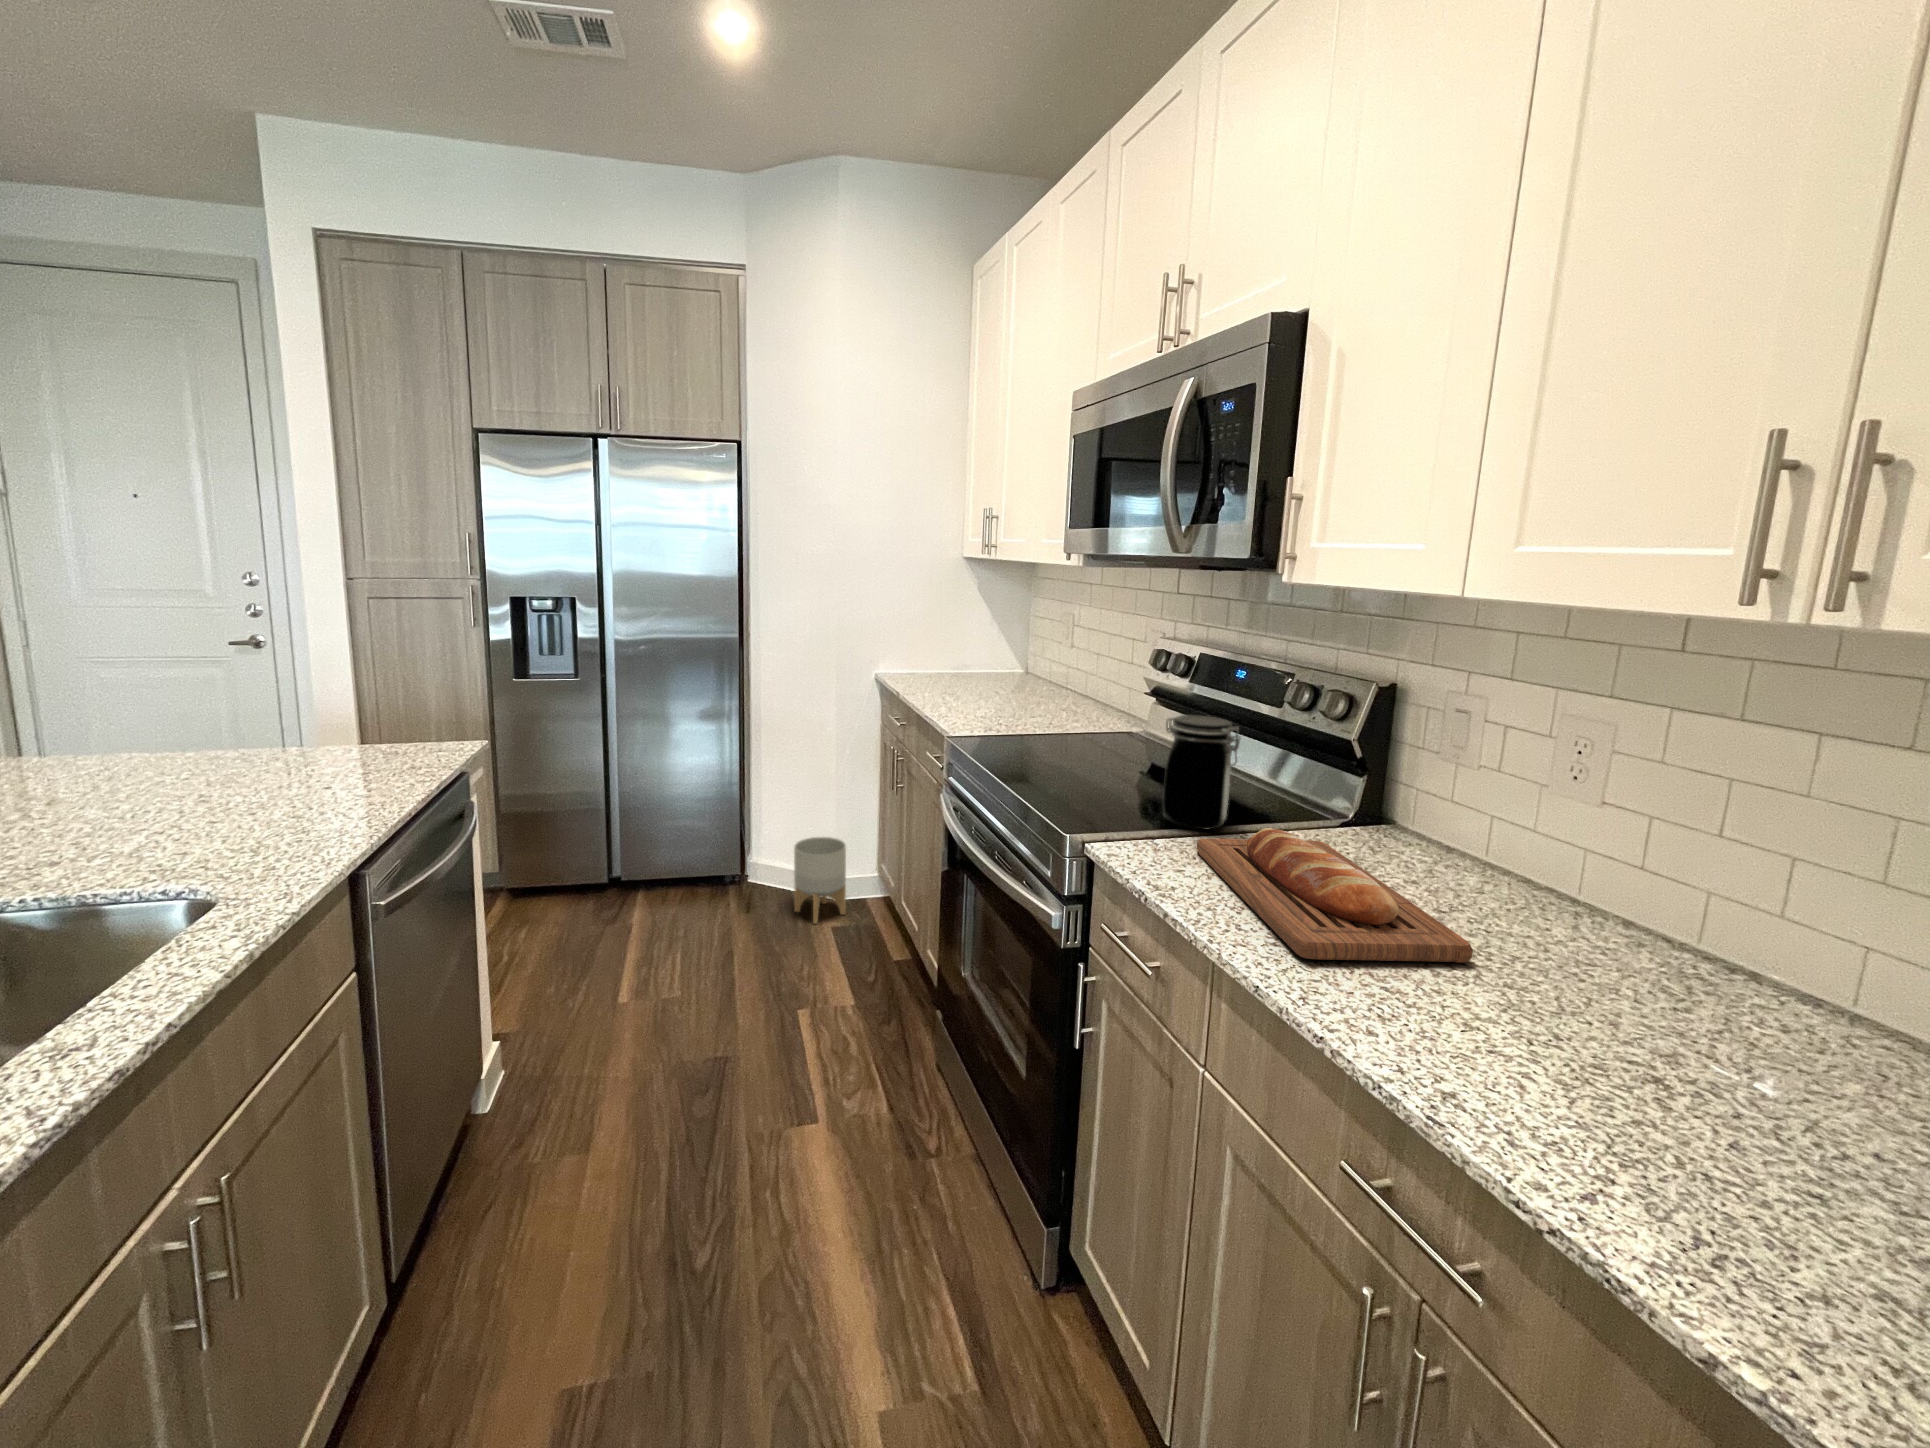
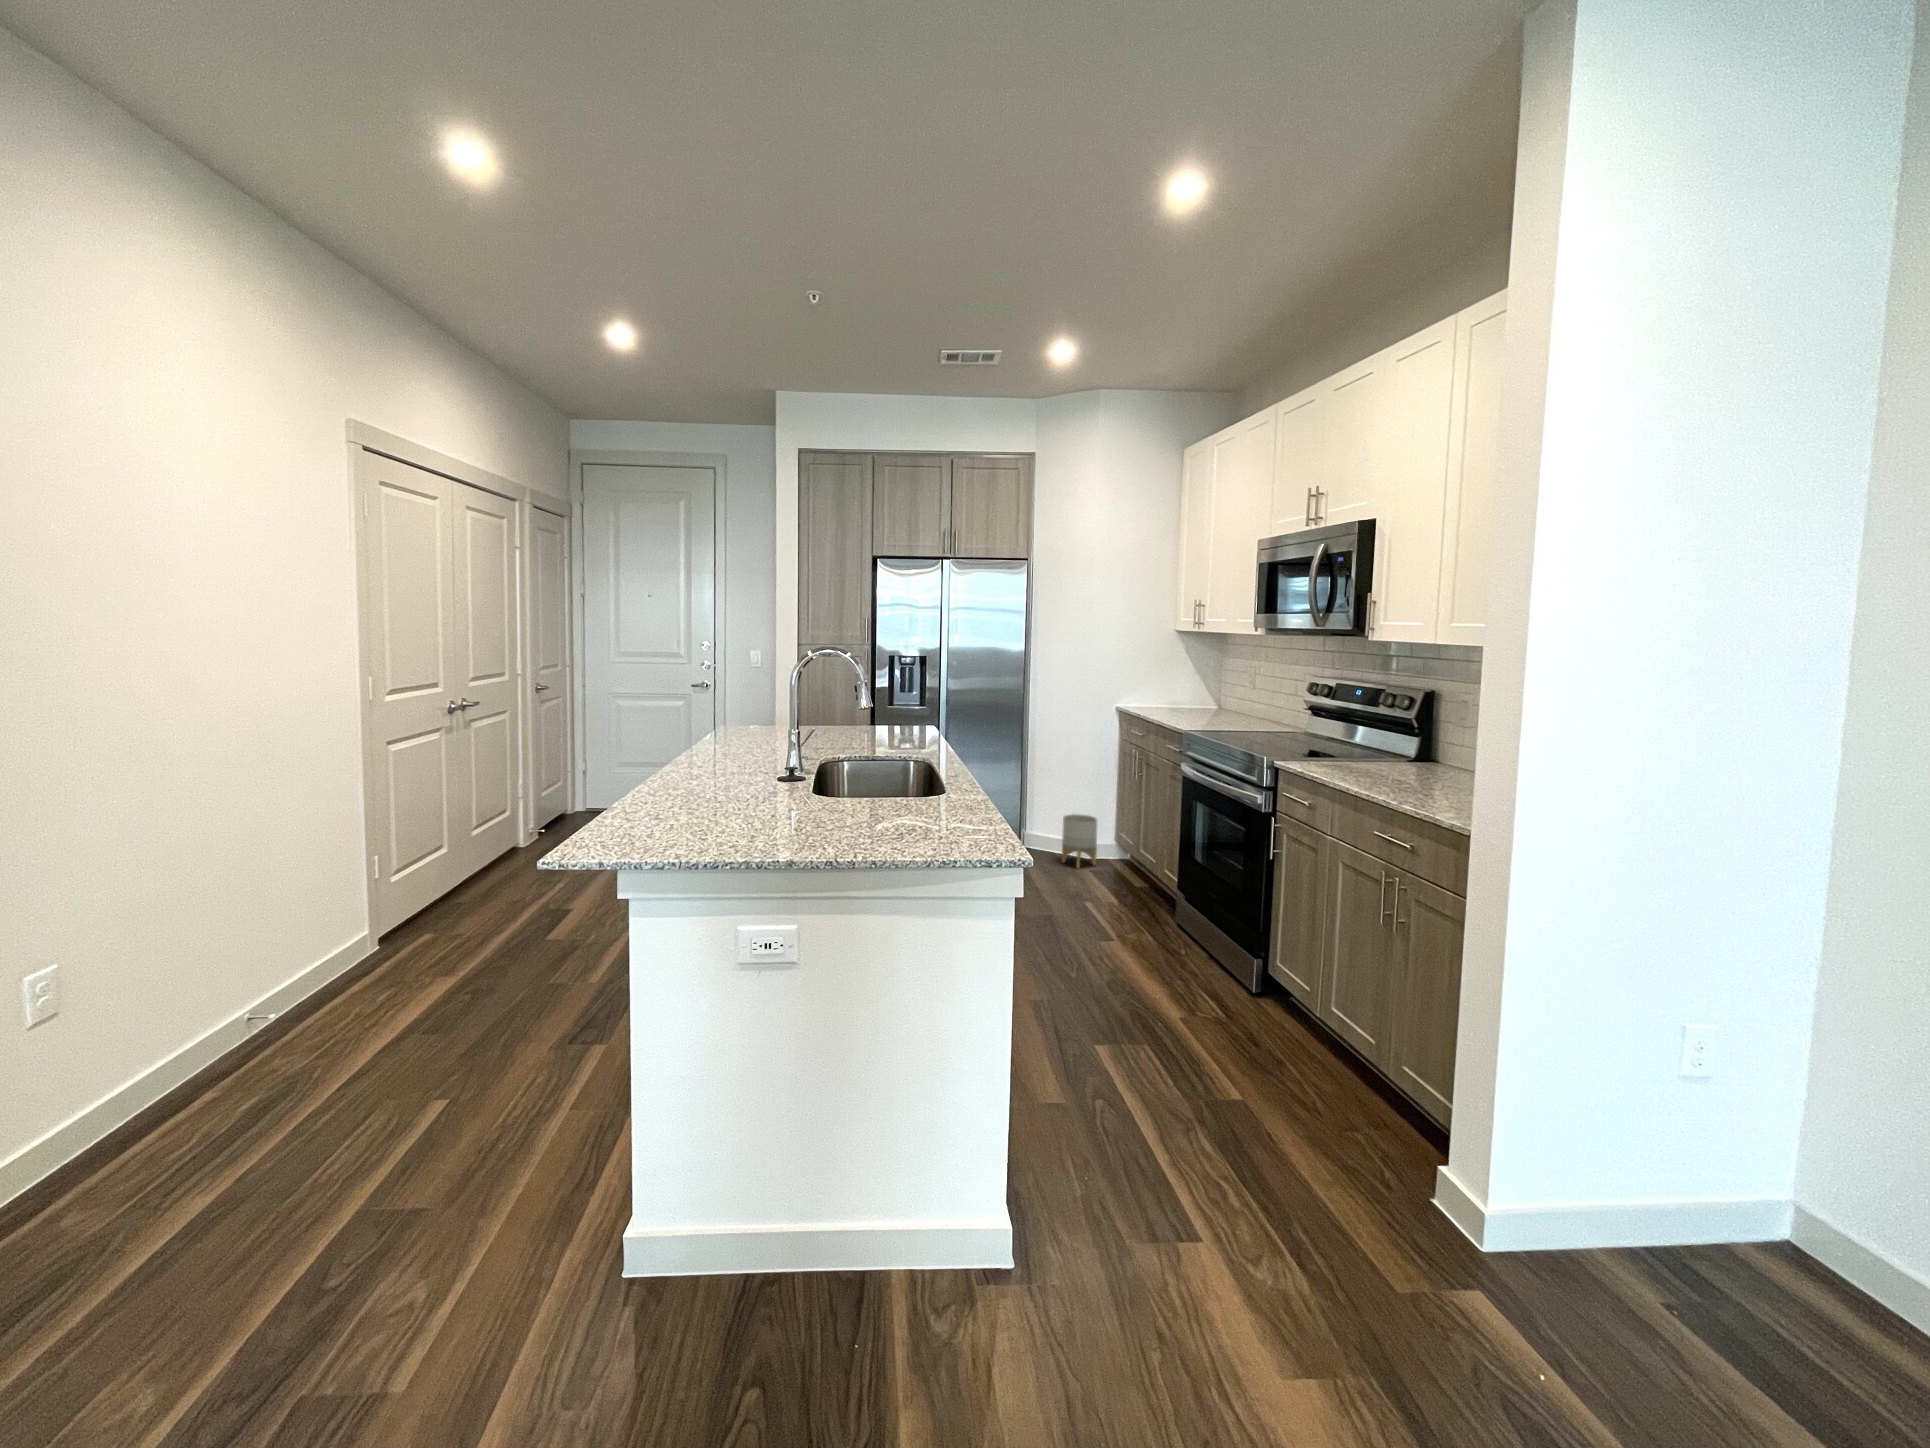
jar: present [1163,715,1241,829] -> none [1312,707,1351,760]
bread loaf: present [1197,828,1473,963] -> none [1328,751,1438,786]

